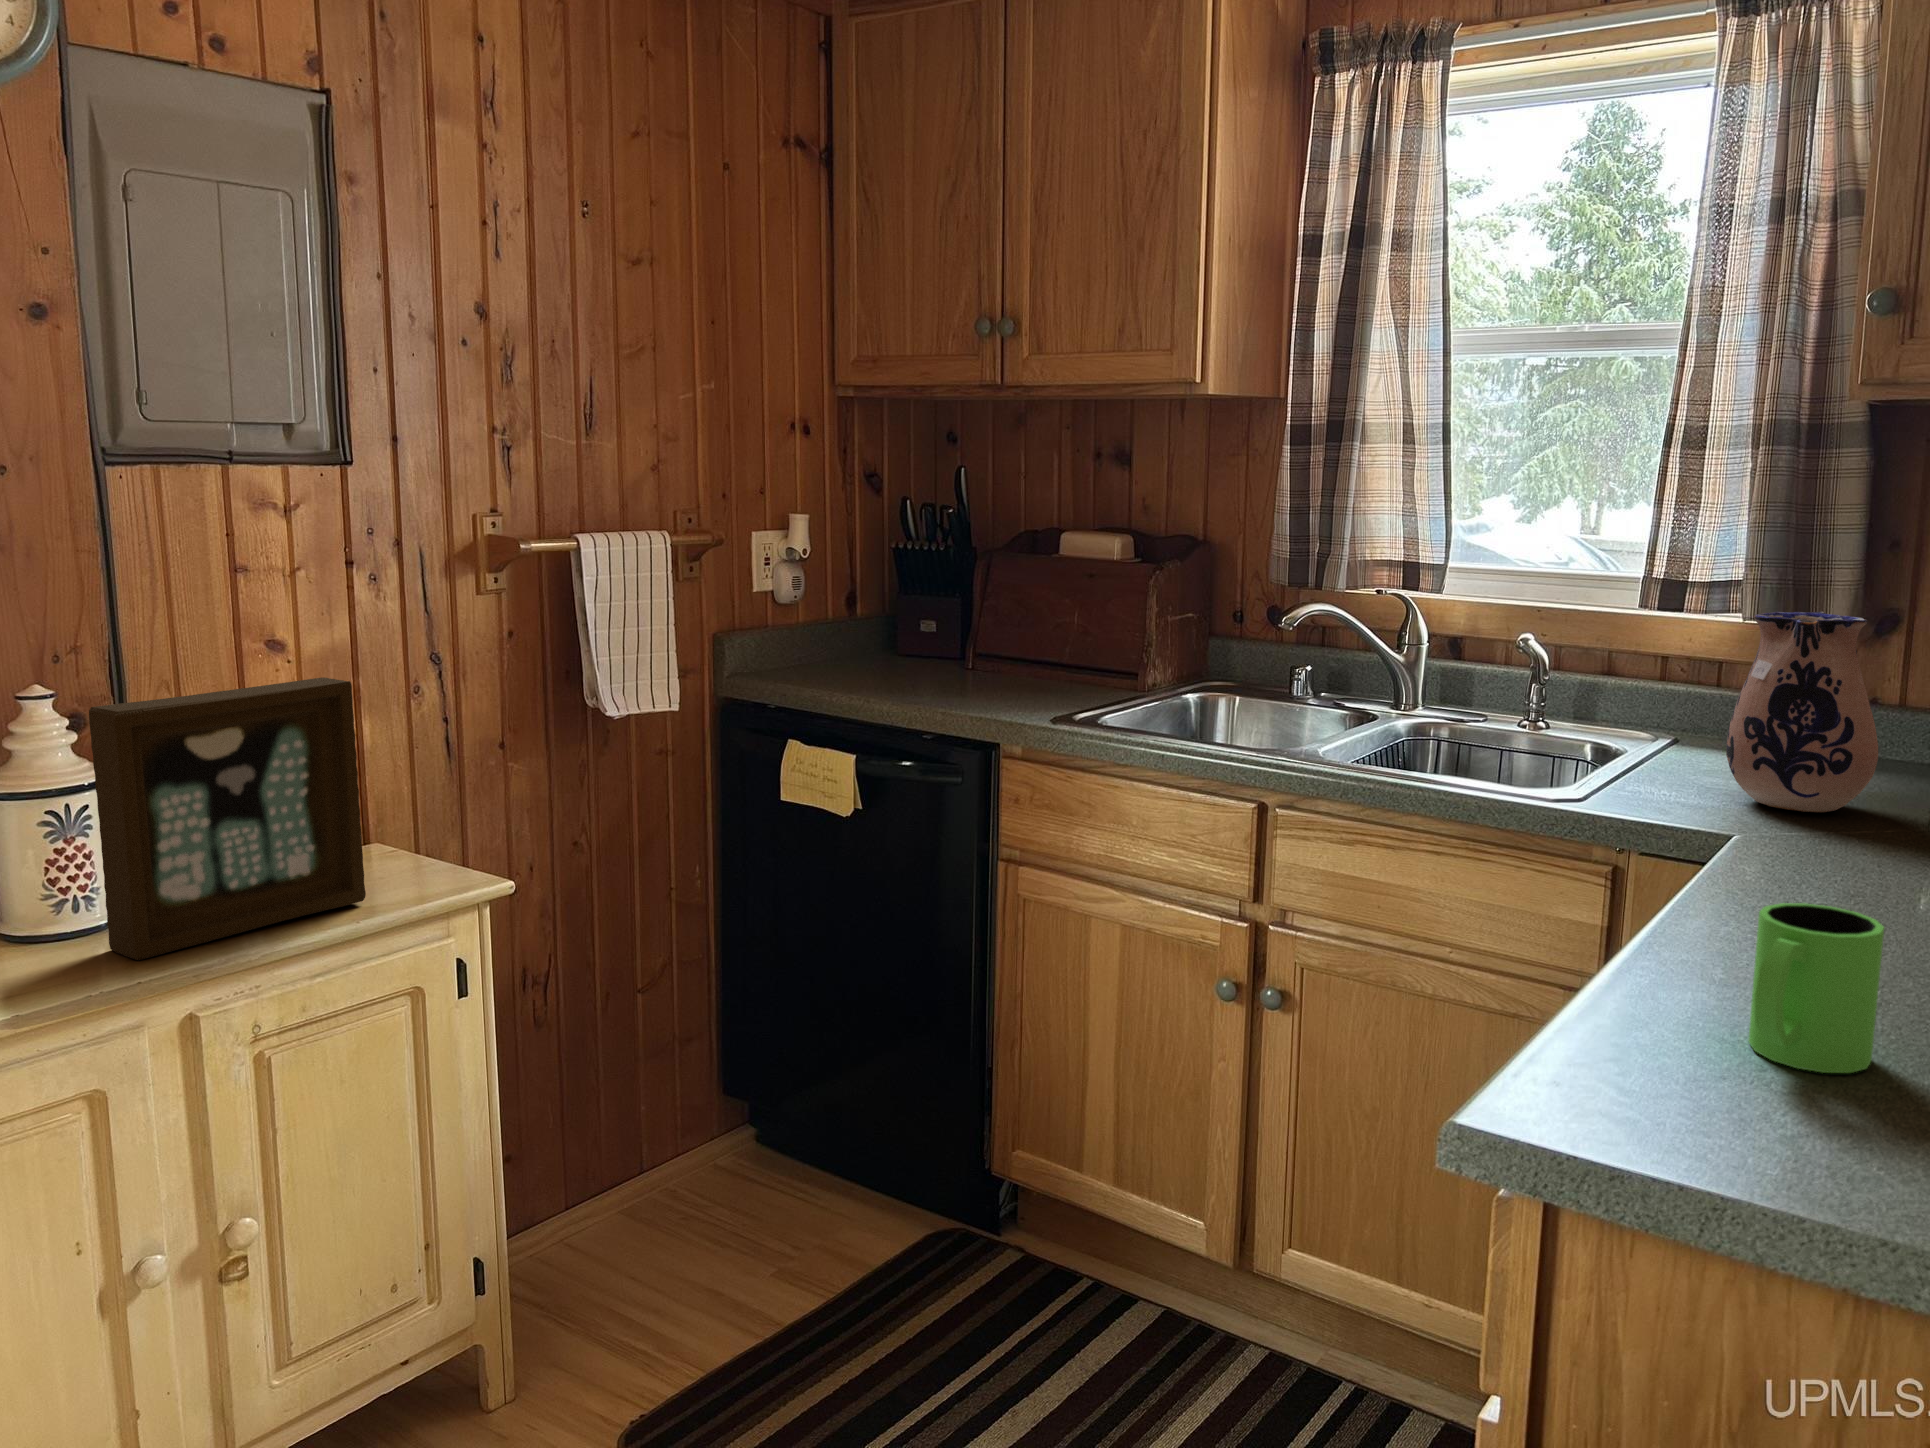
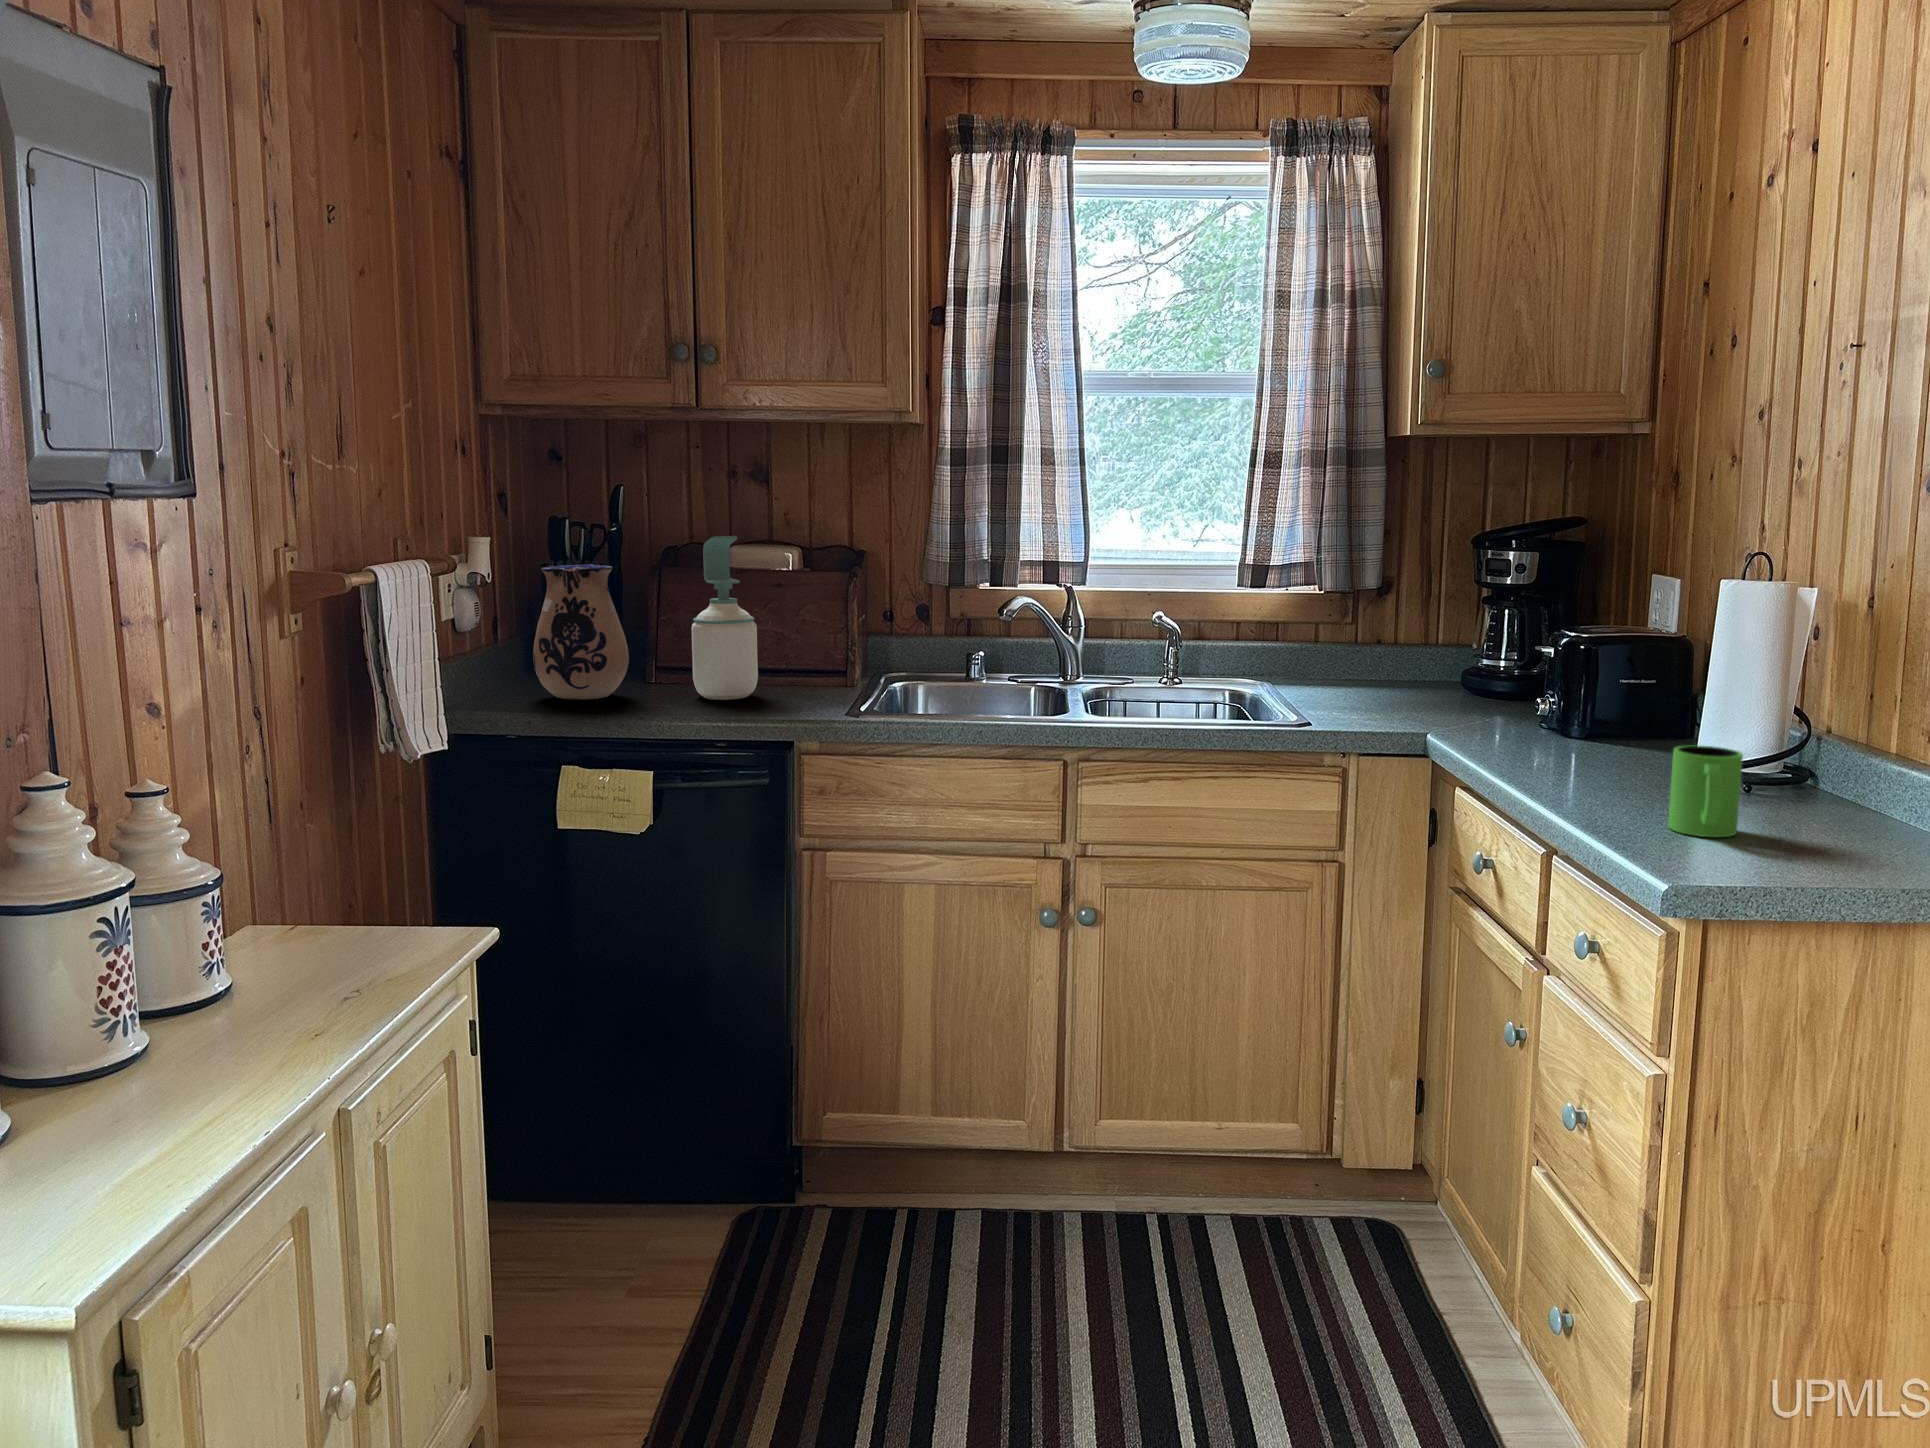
soap bottle: none [955,519,1023,693] -> present [691,536,758,700]
ceramic pitcher: present [1726,612,1878,812] -> present [533,564,629,700]
picture frame: present [89,678,366,960] -> none [174,734,374,1067]

